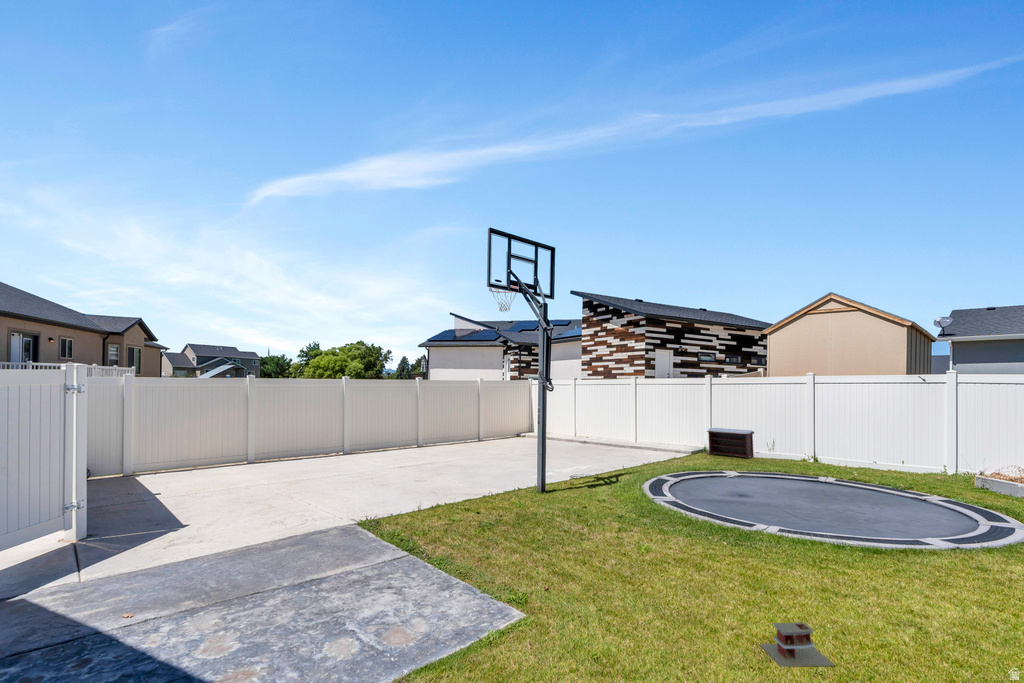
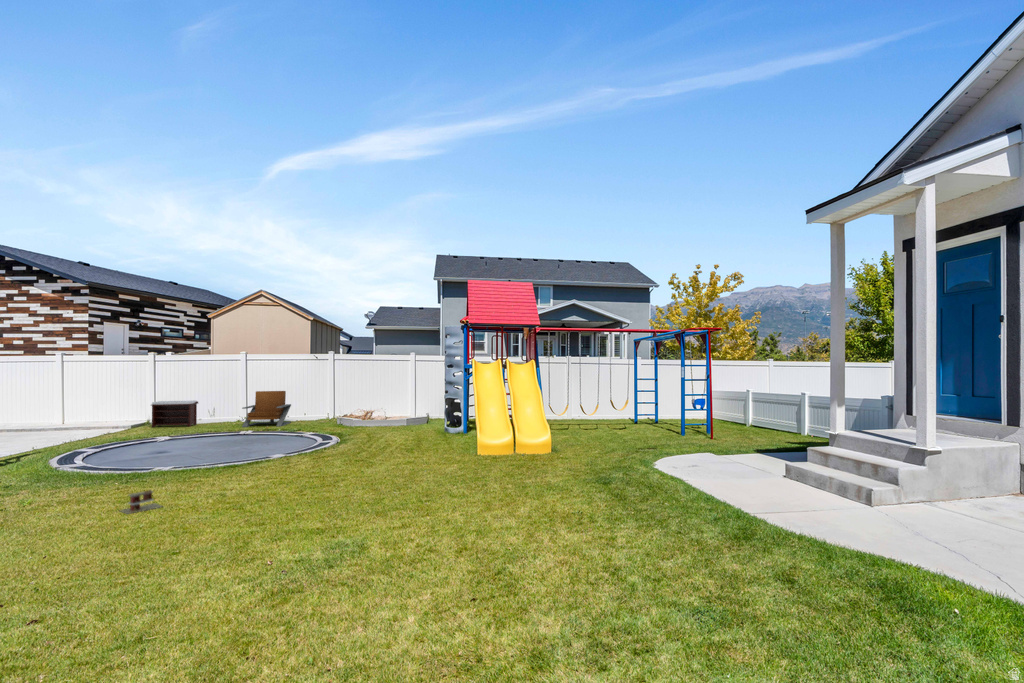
lounge chair: none [812,426,879,477] -> present [242,391,291,427]

